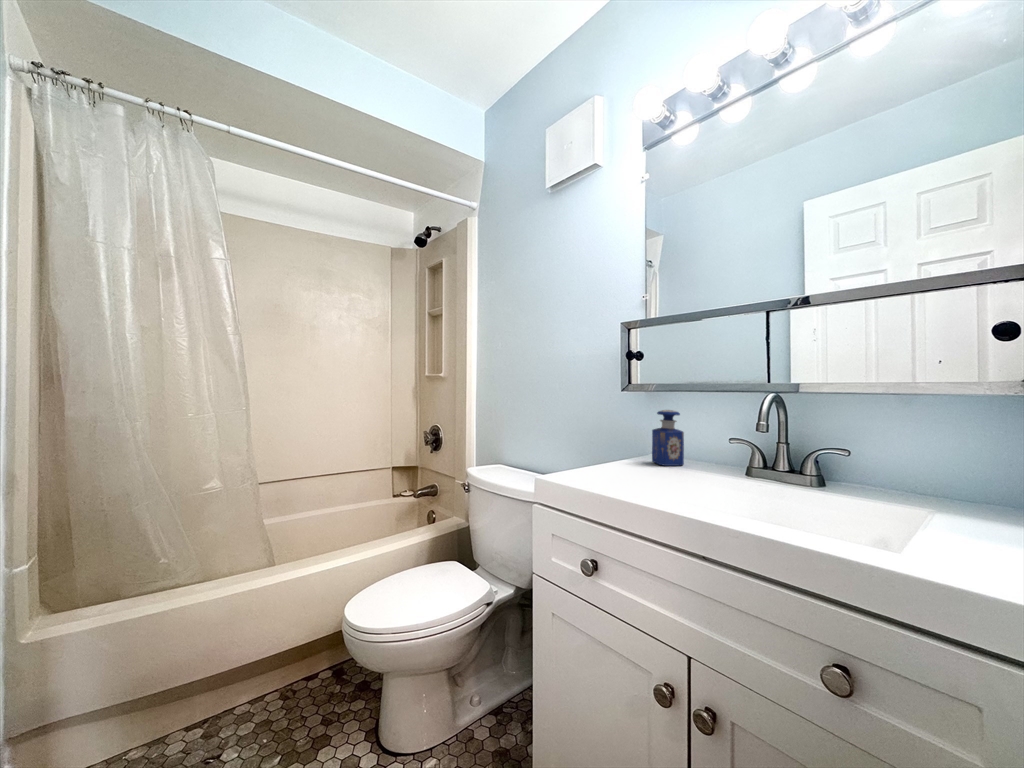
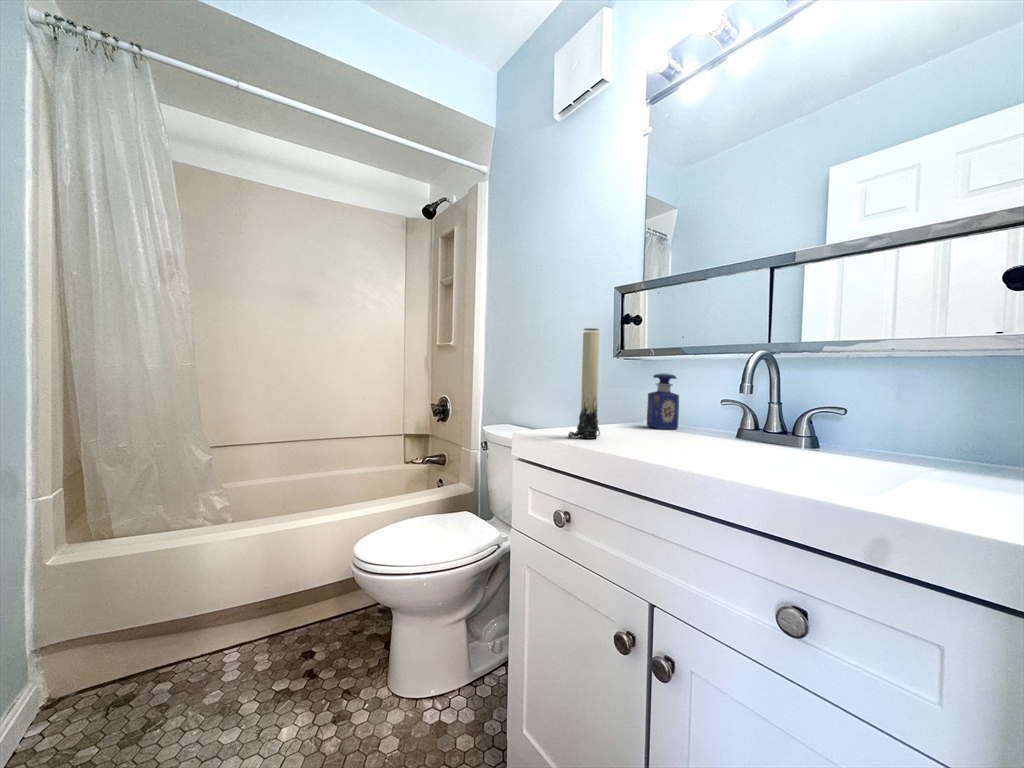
candle: none [582,371,614,482] -> present [568,328,600,439]

